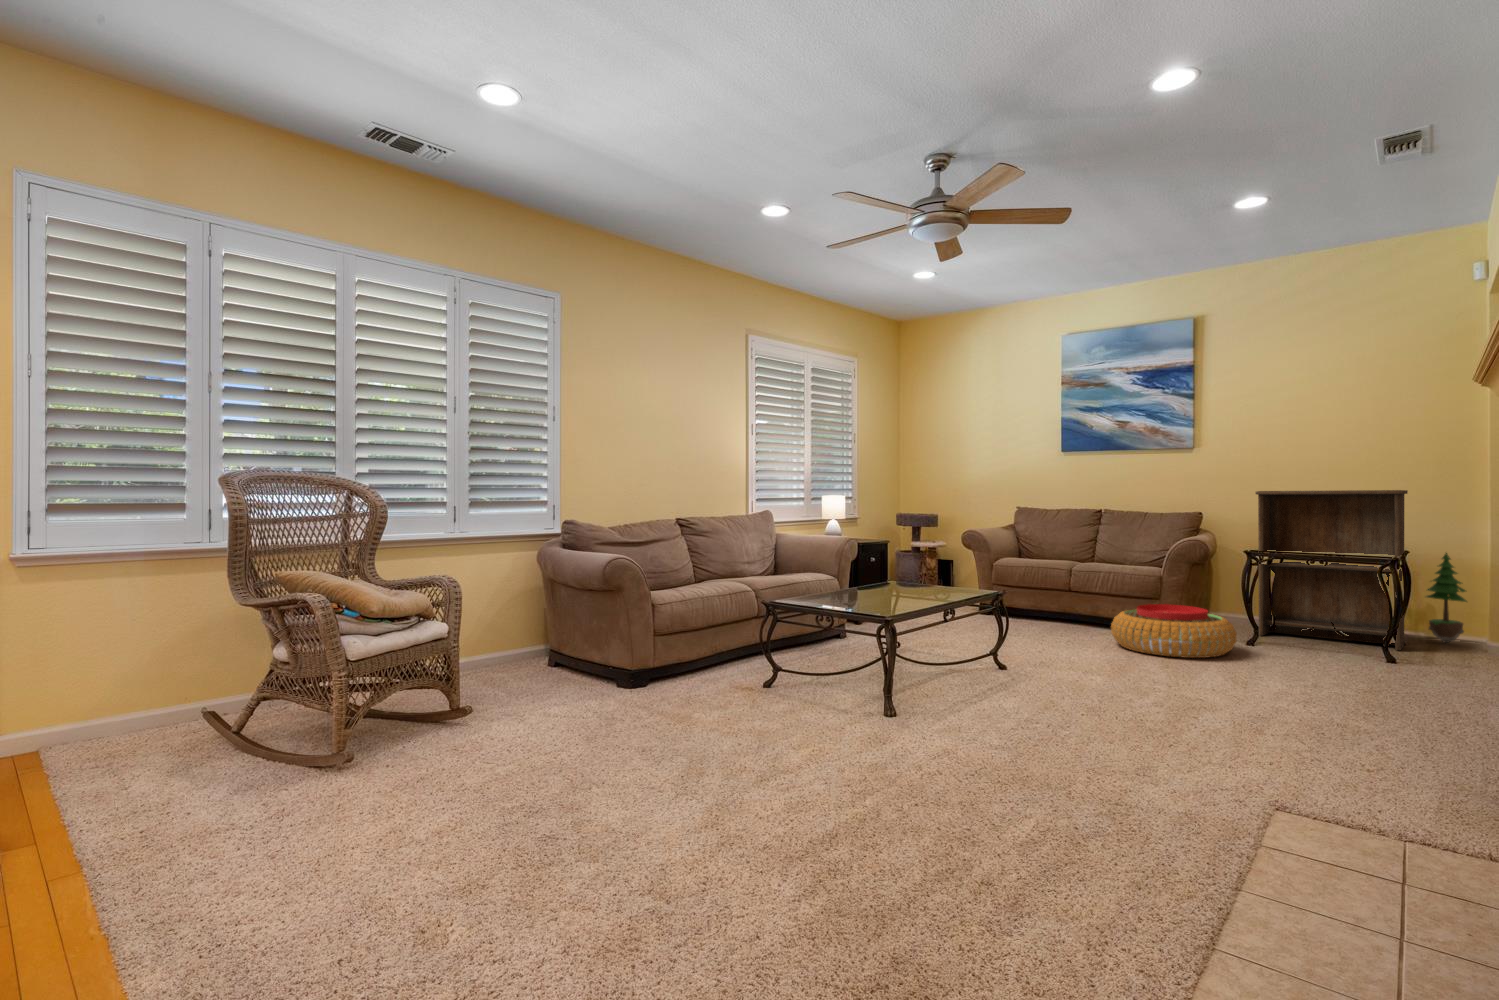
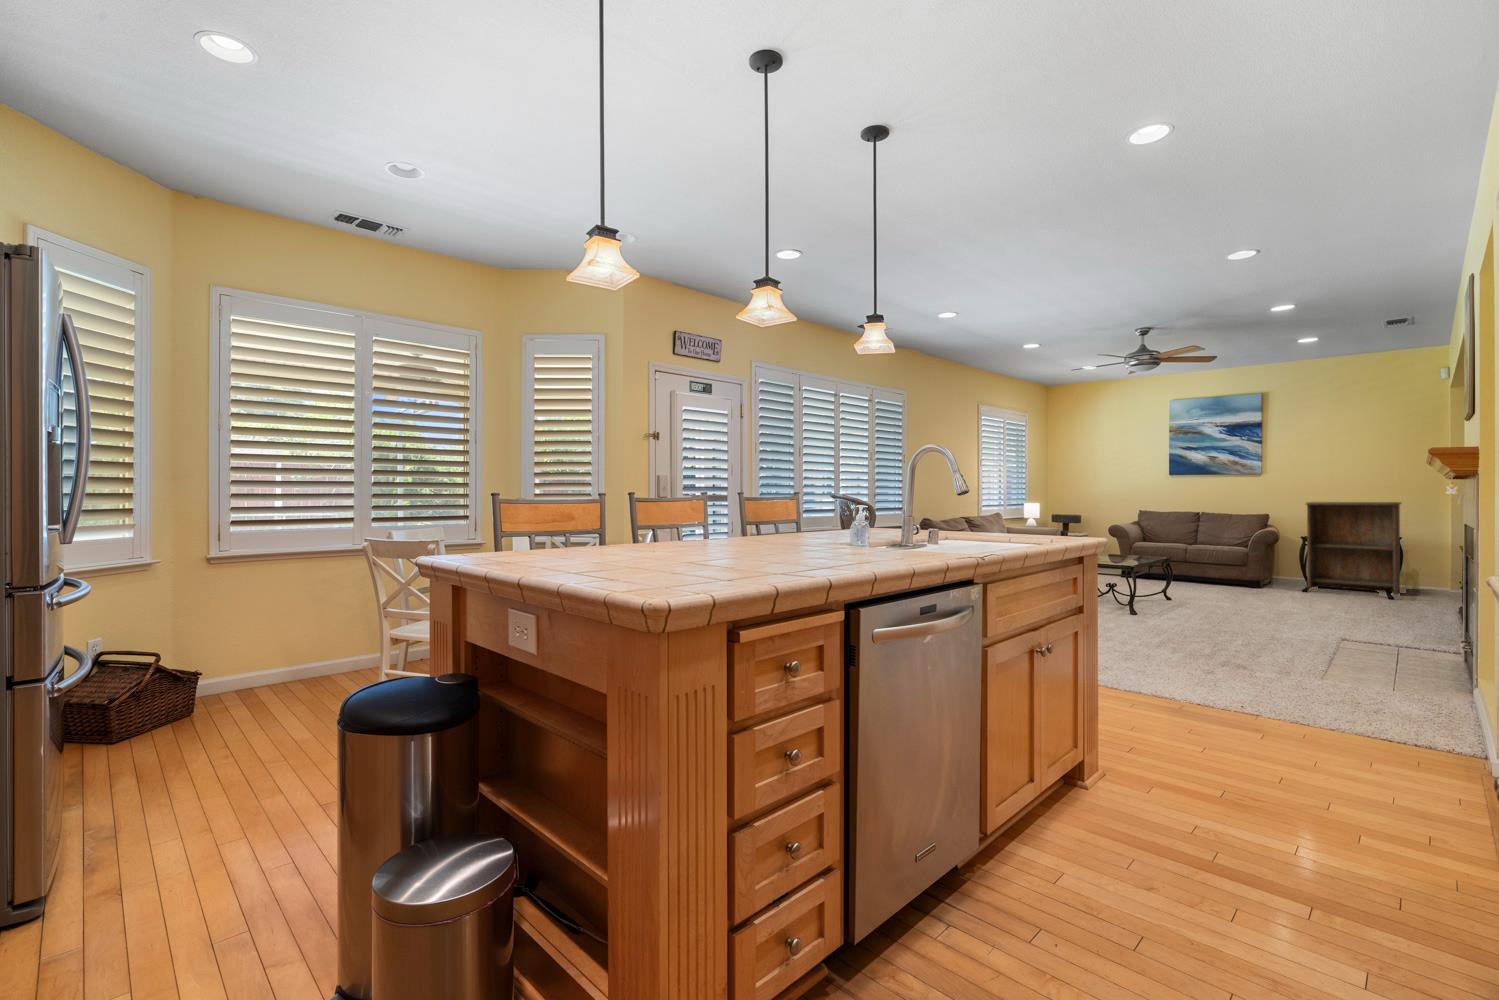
potted tree: present [1426,553,1467,643] -> none [1413,537,1441,591]
pouf: present [1111,604,1237,658] -> none [1217,570,1296,599]

